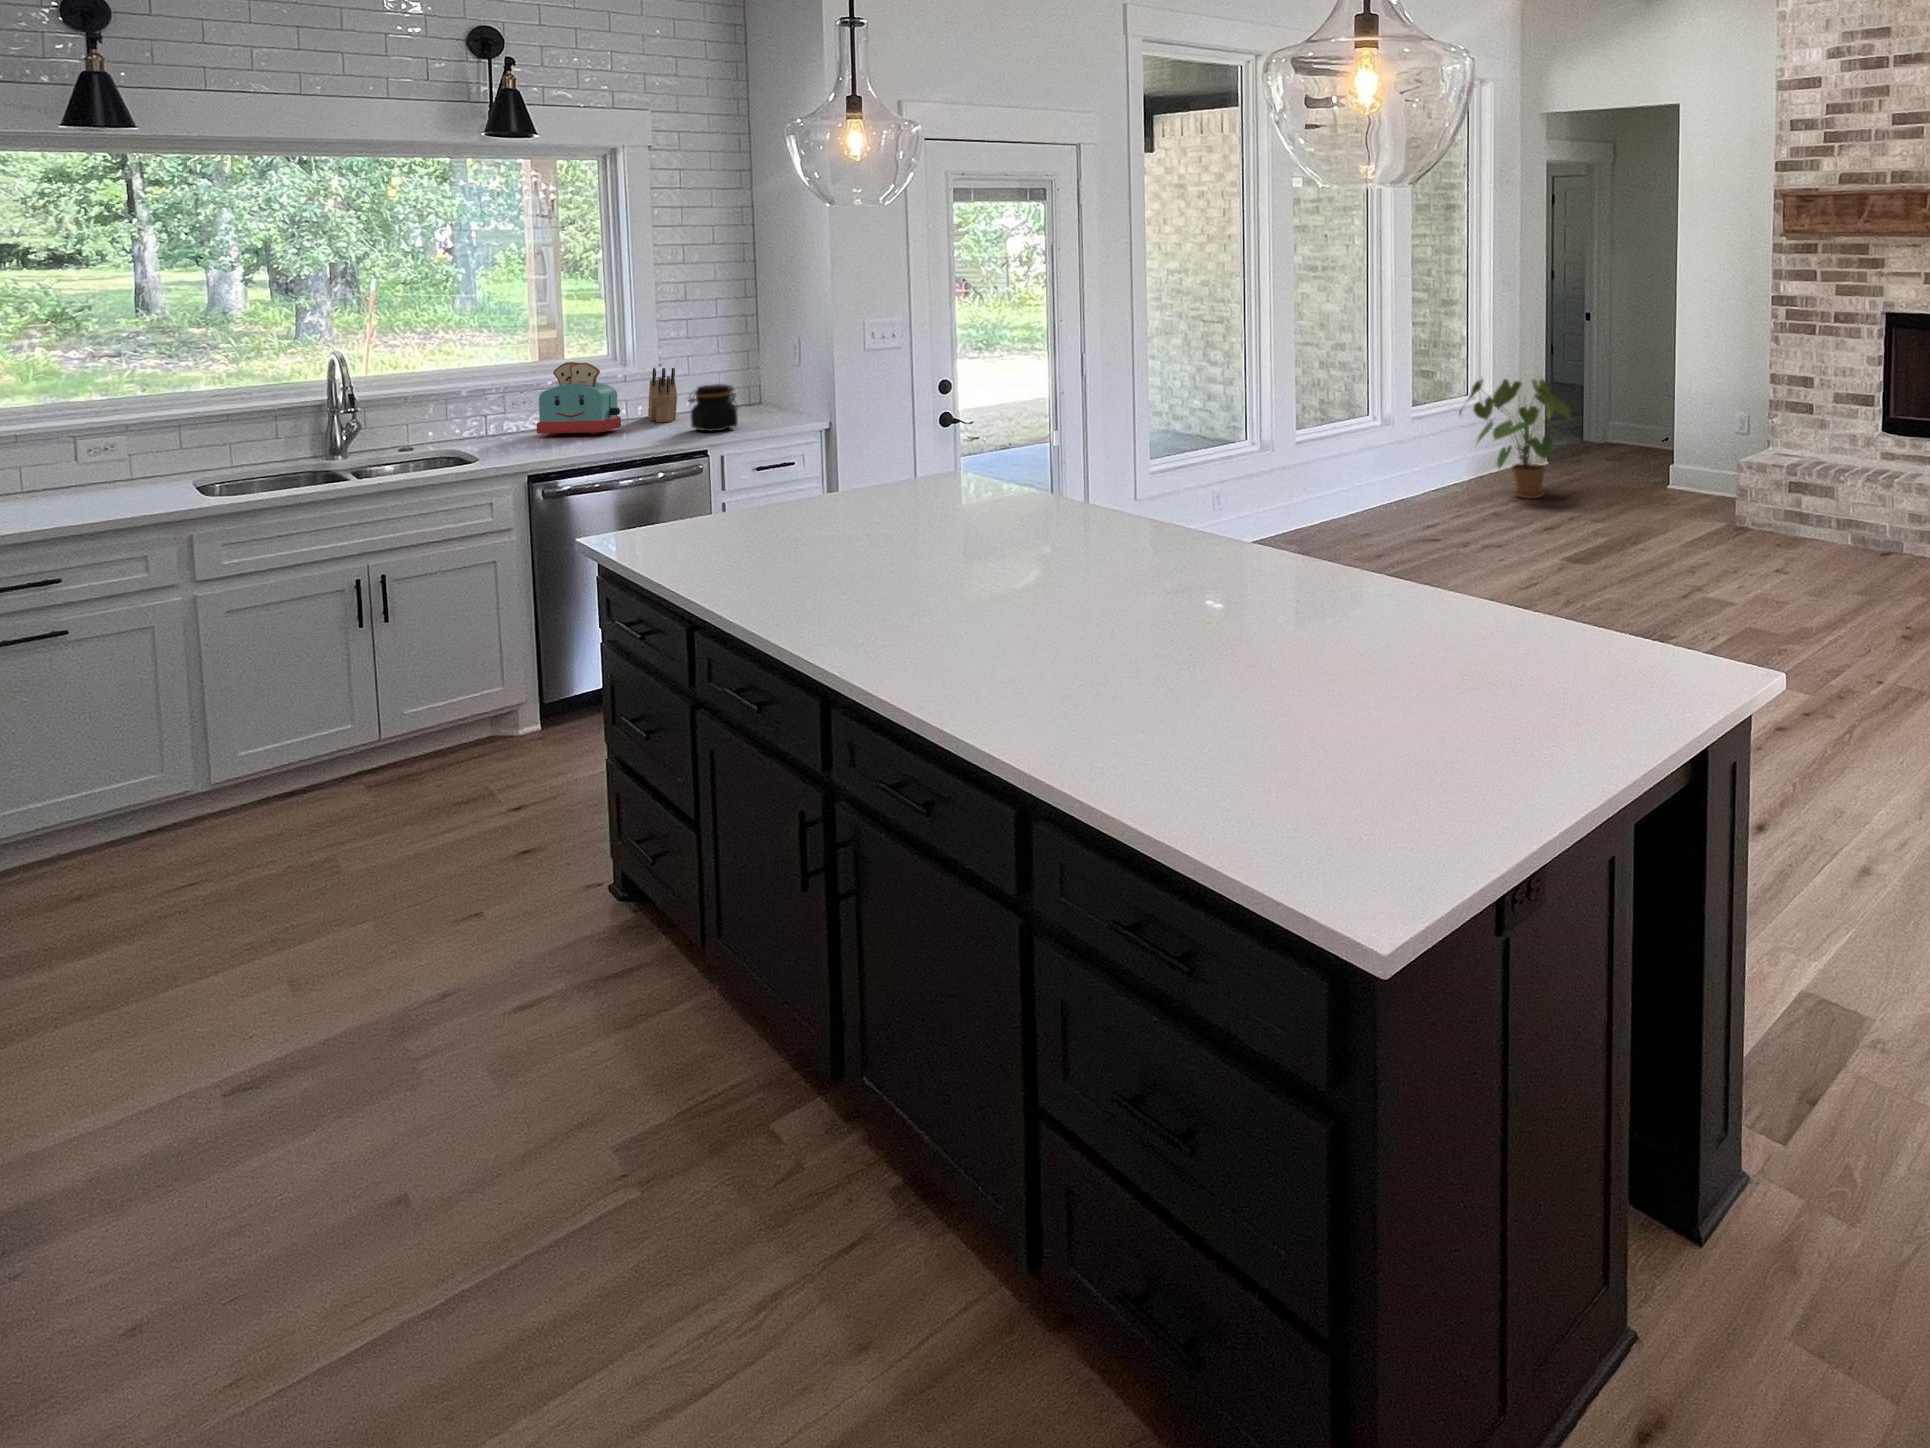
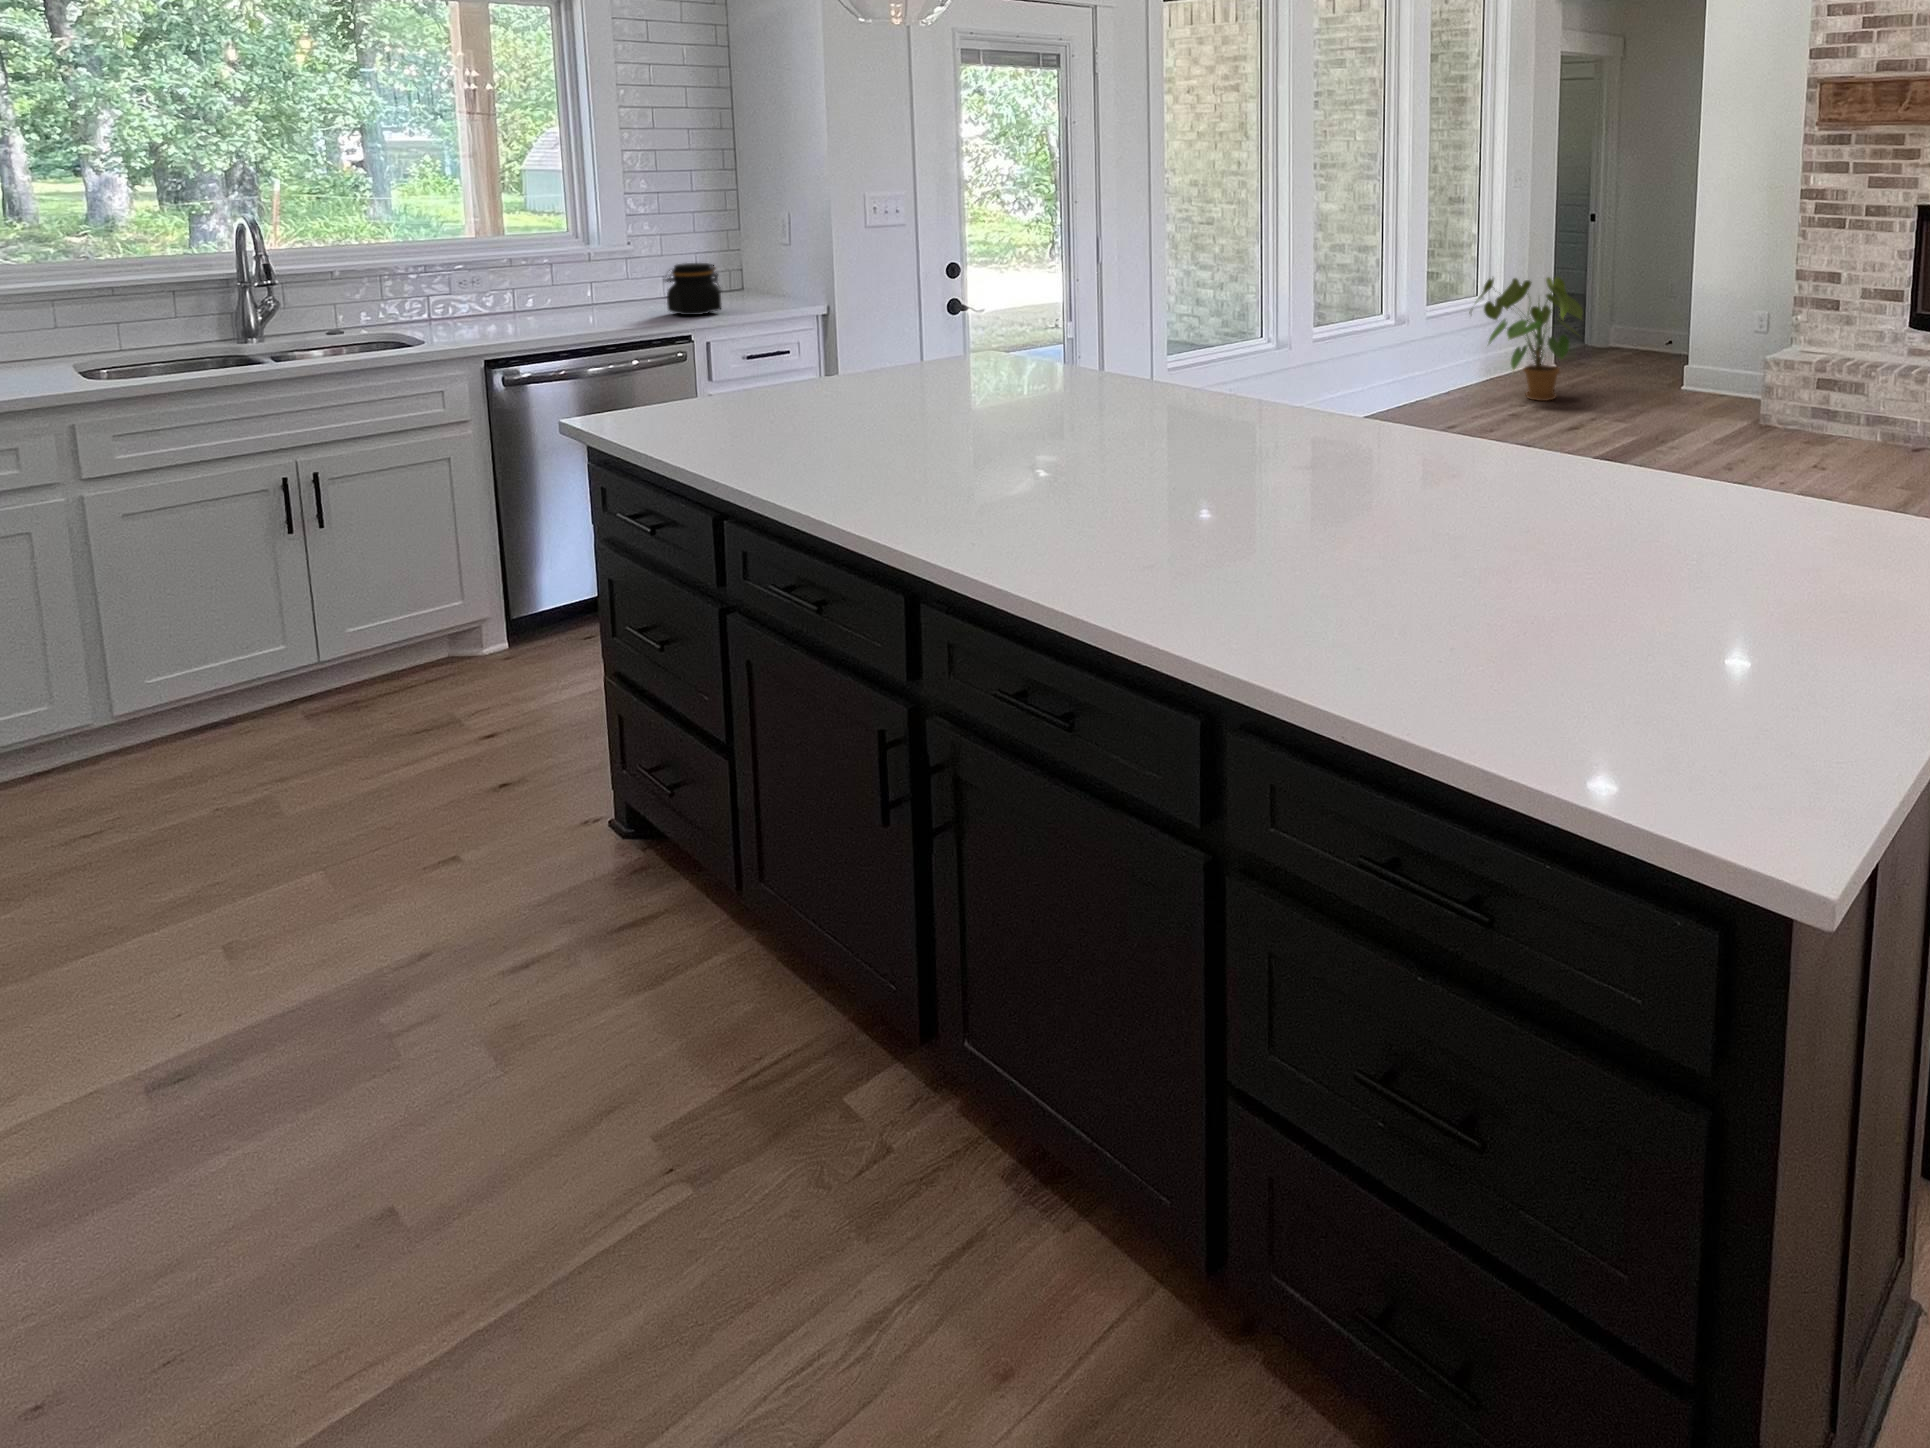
toaster: present [537,362,621,435] -> none [486,236,585,319]
knife block: present [648,368,677,423] -> none [612,245,648,307]

